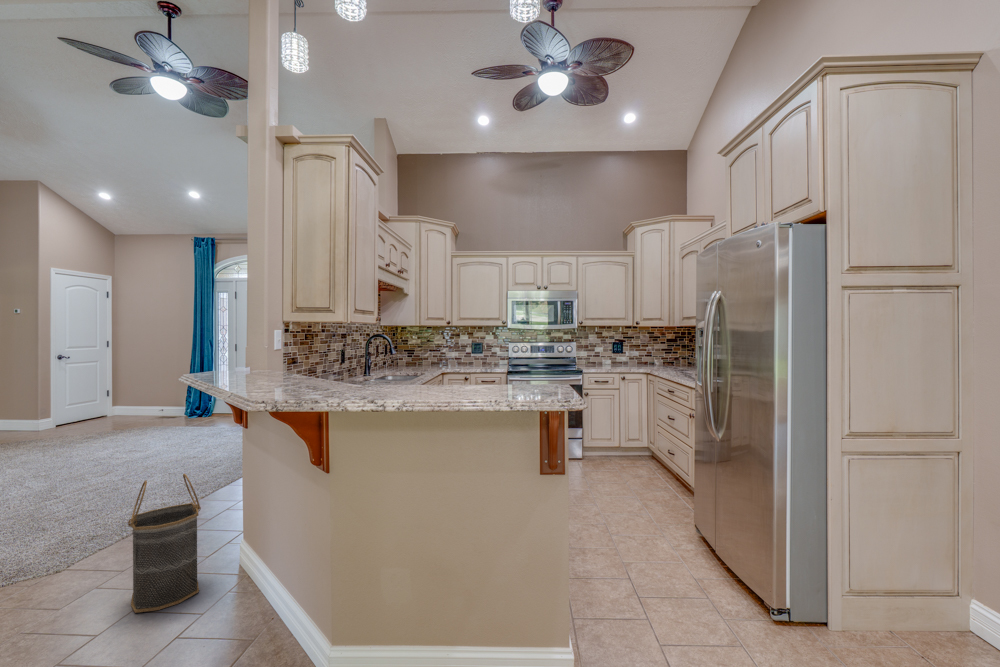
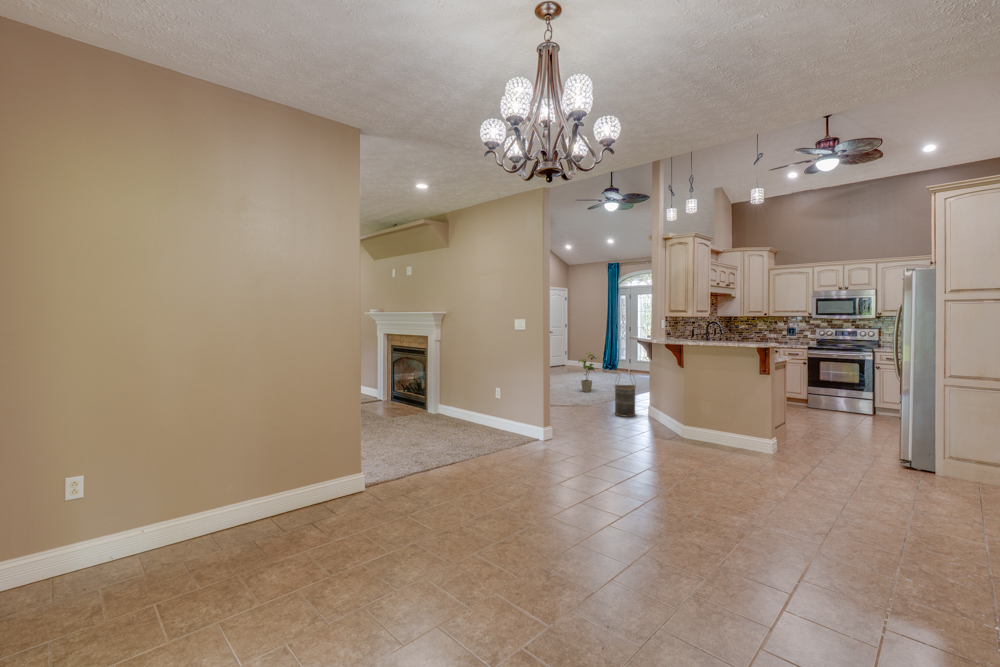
house plant: none [74,407,137,501] -> present [579,353,596,392]

